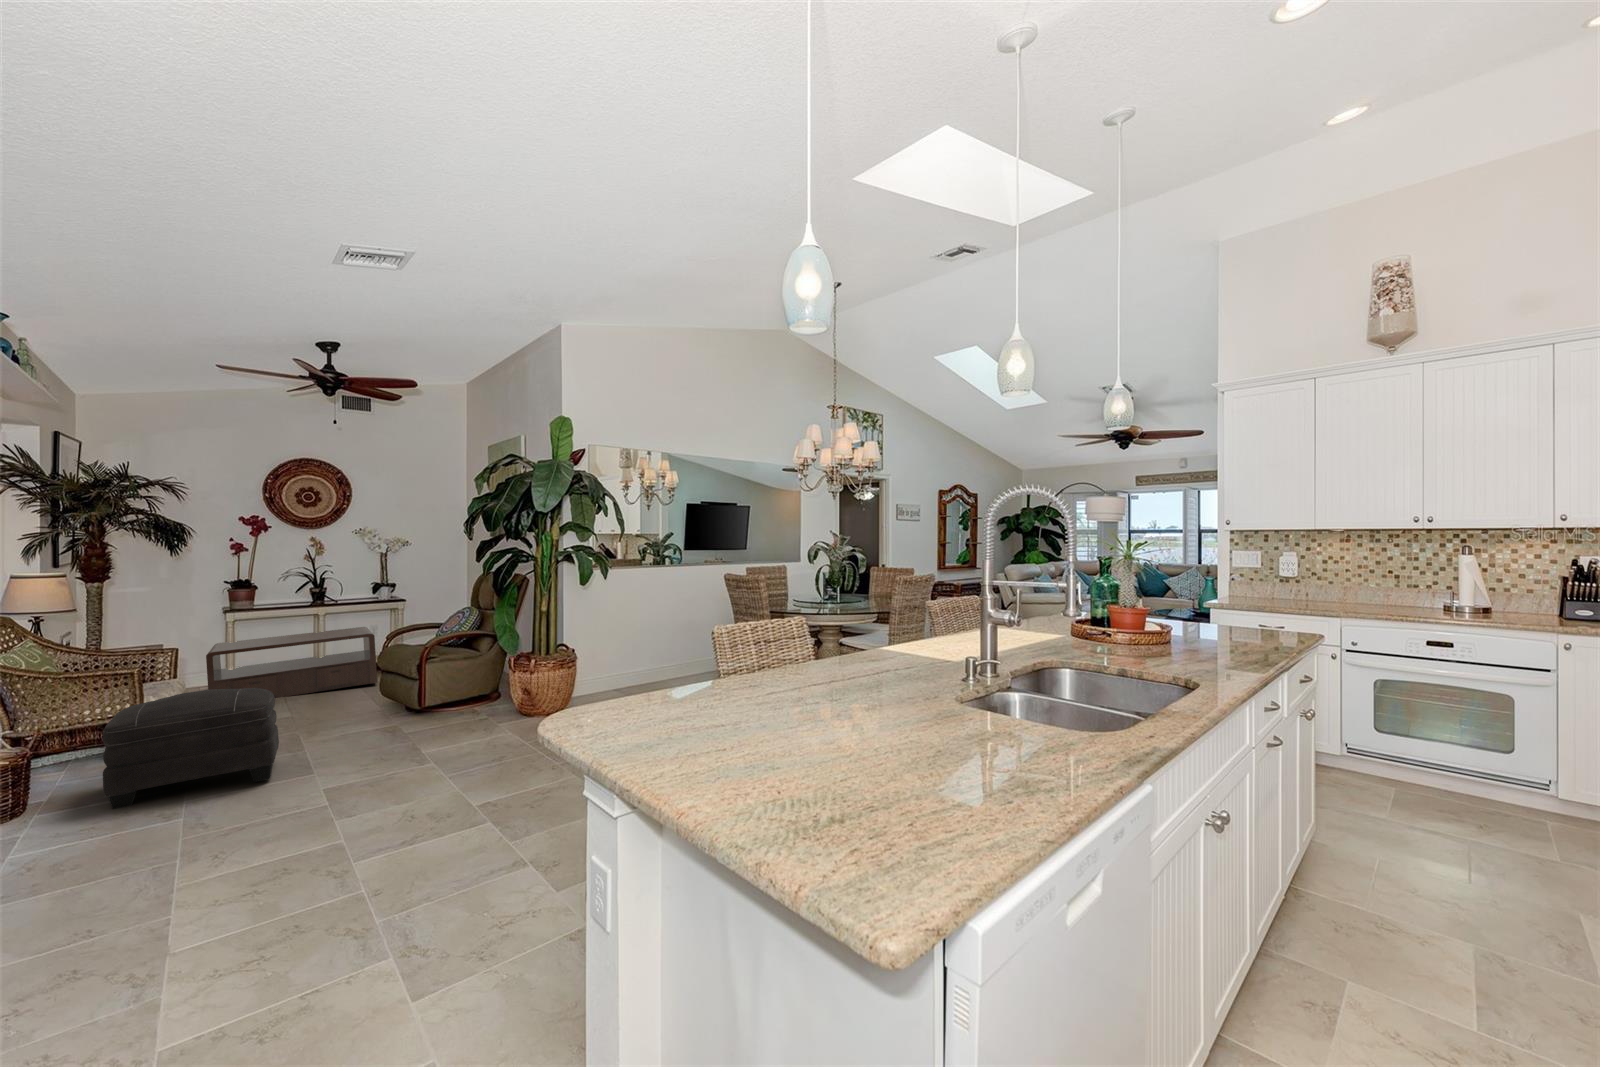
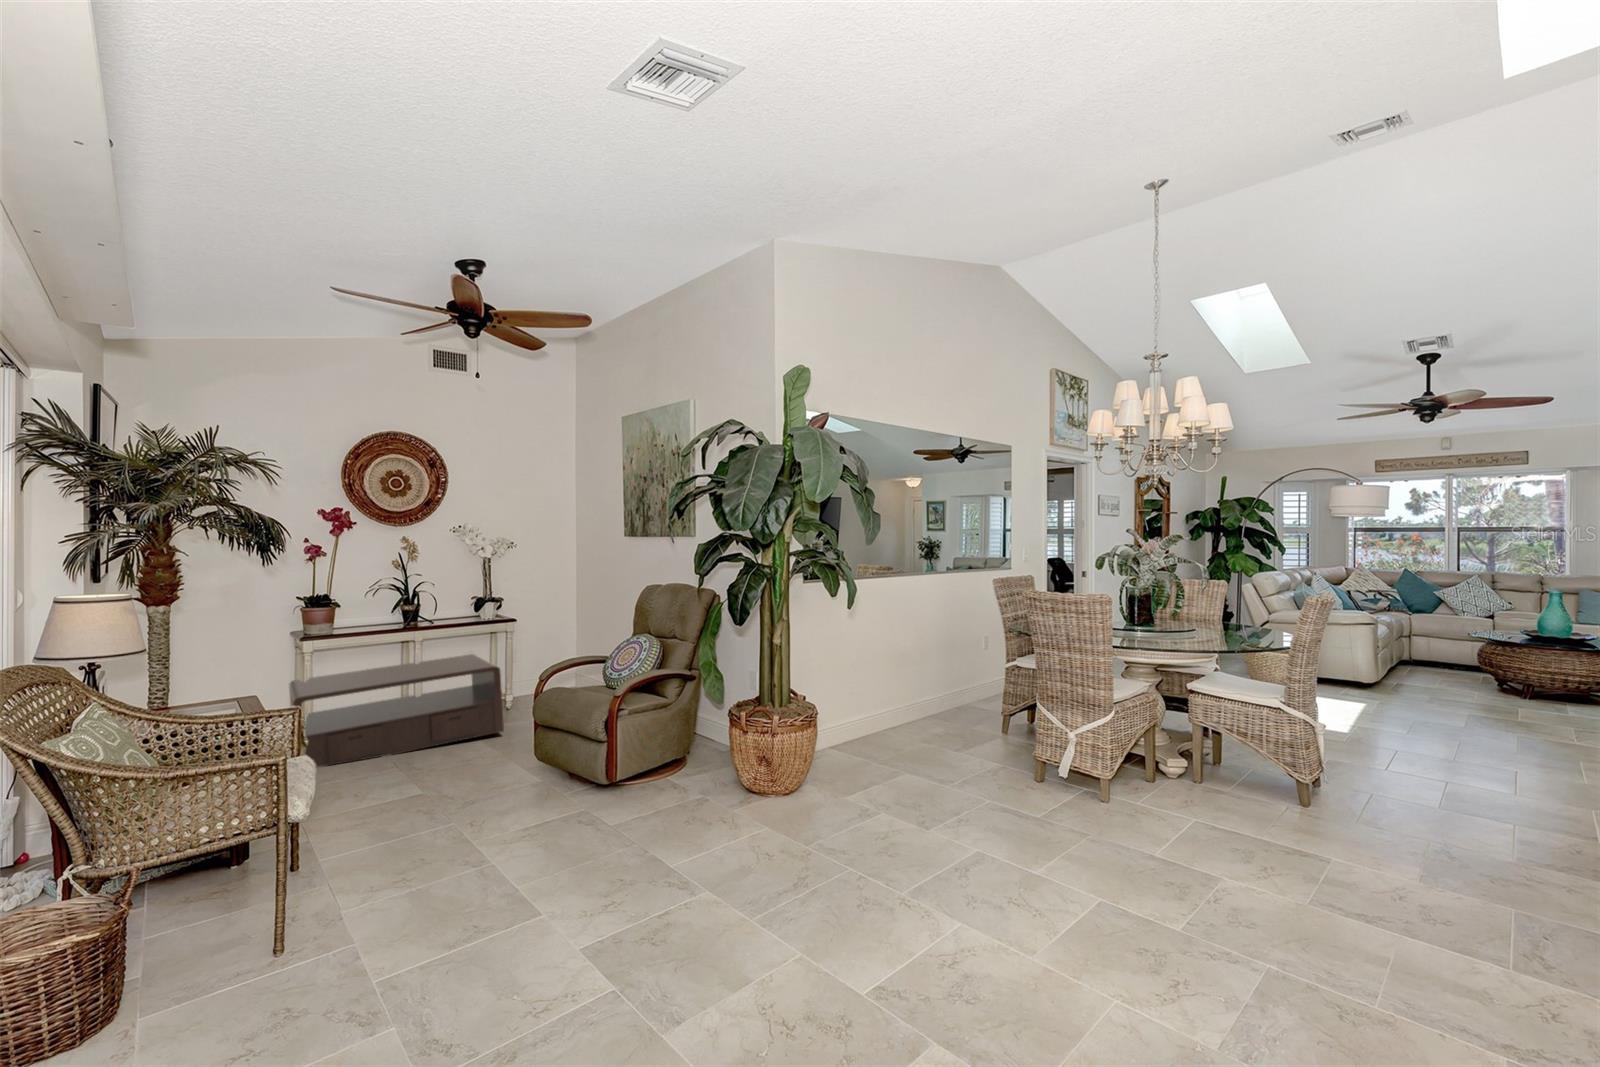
ottoman: present [103,688,279,809] -> none [245,776,490,1004]

